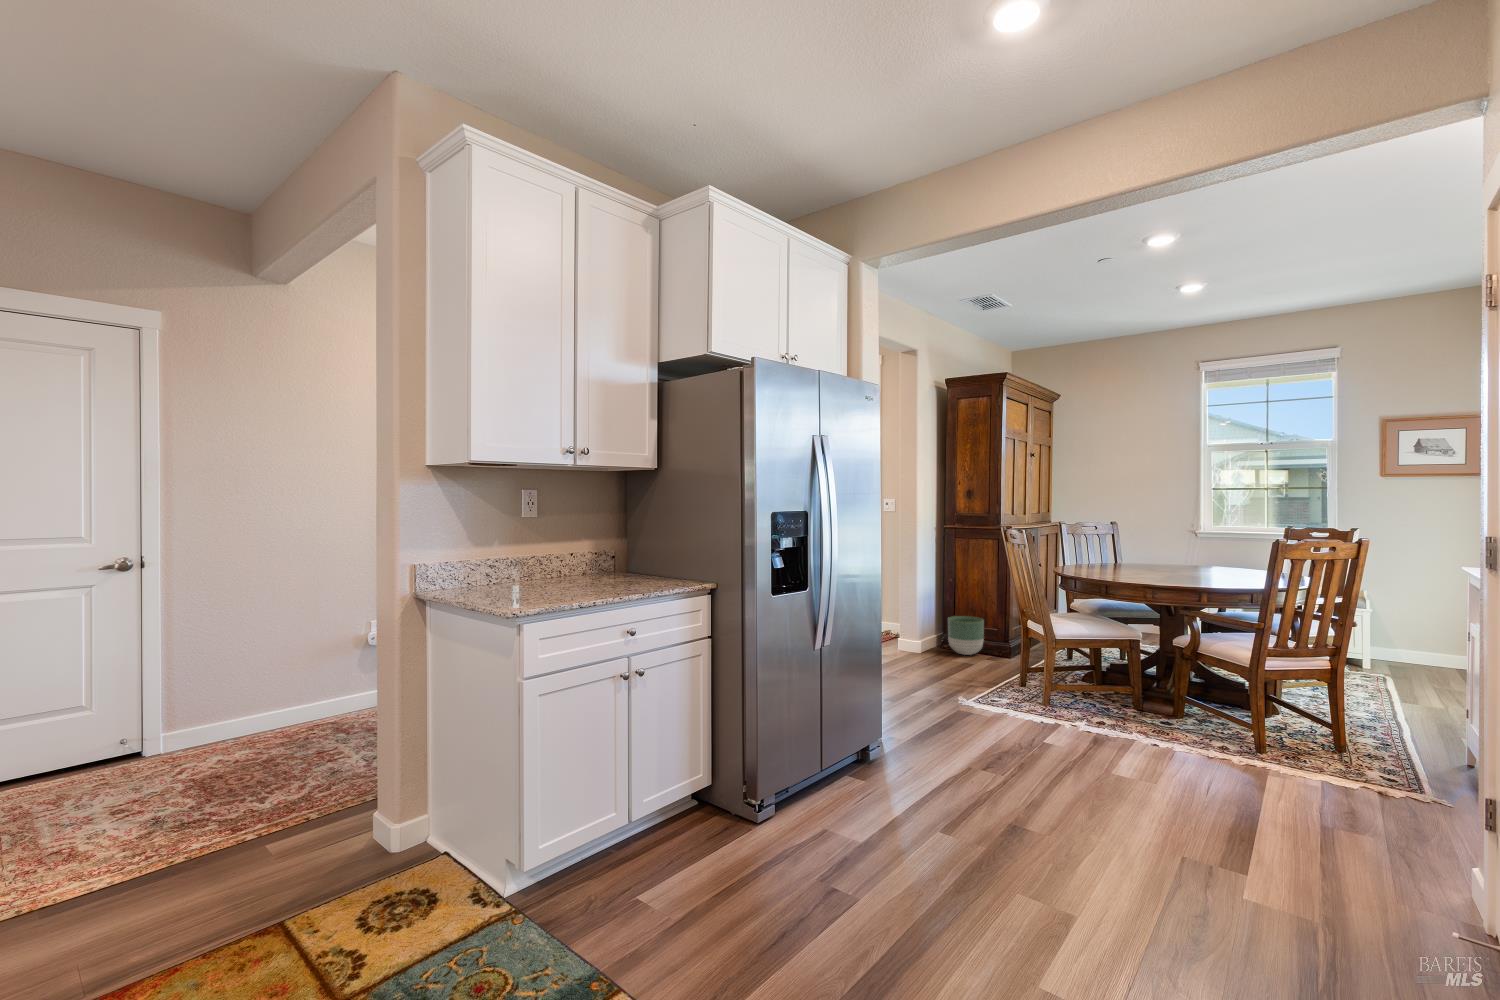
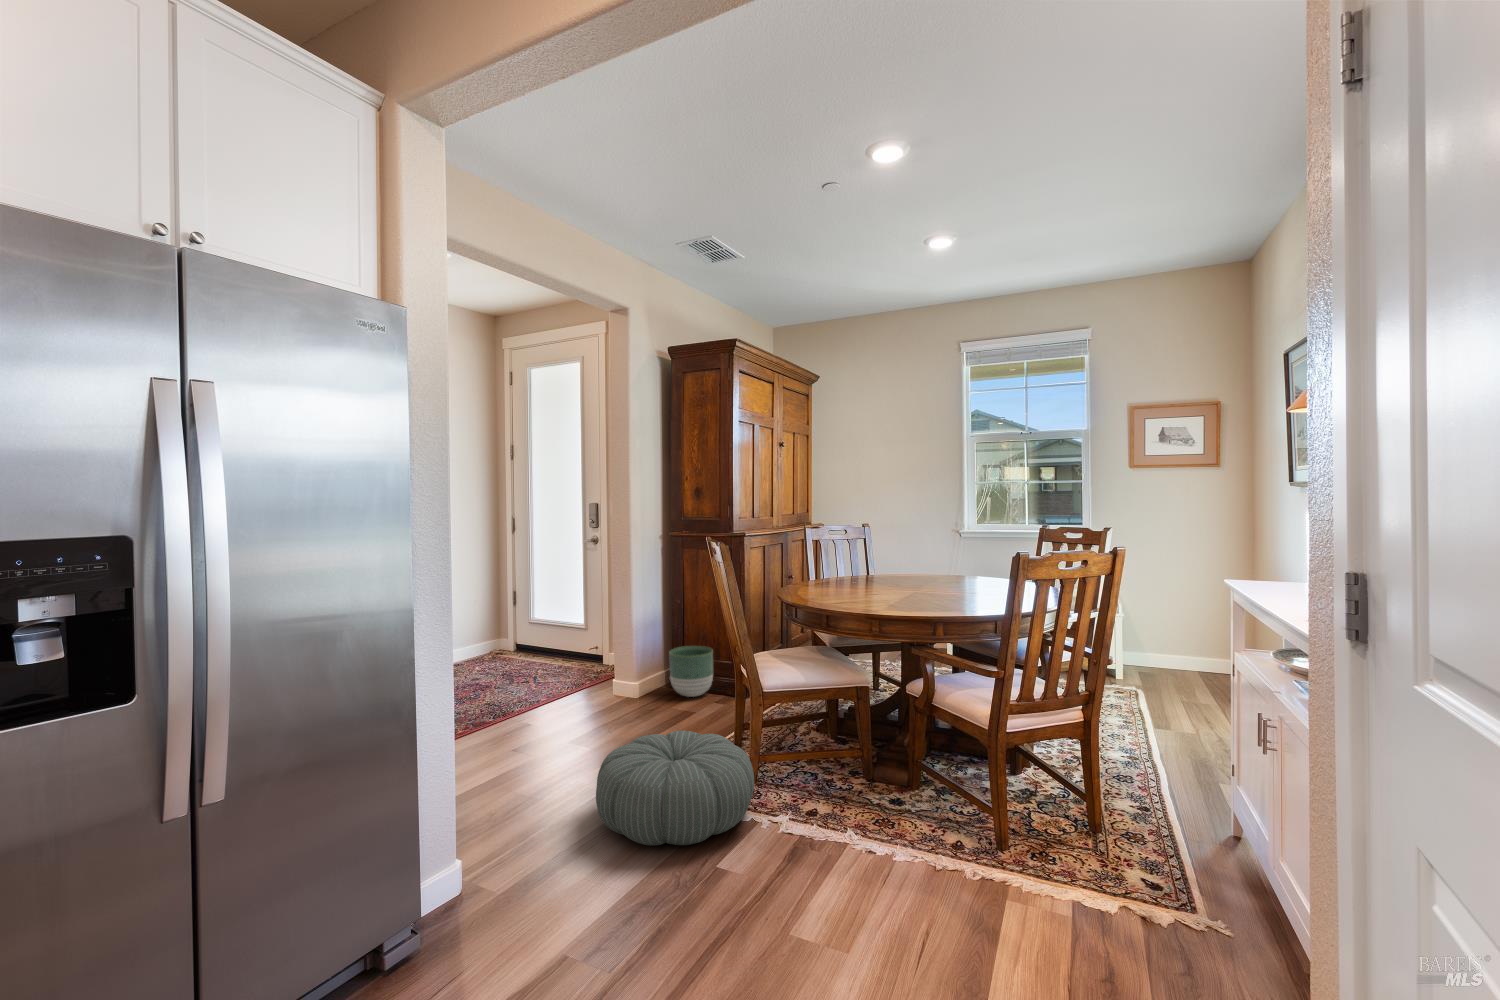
pouf: none [942,663,1058,730] -> present [596,731,754,846]

